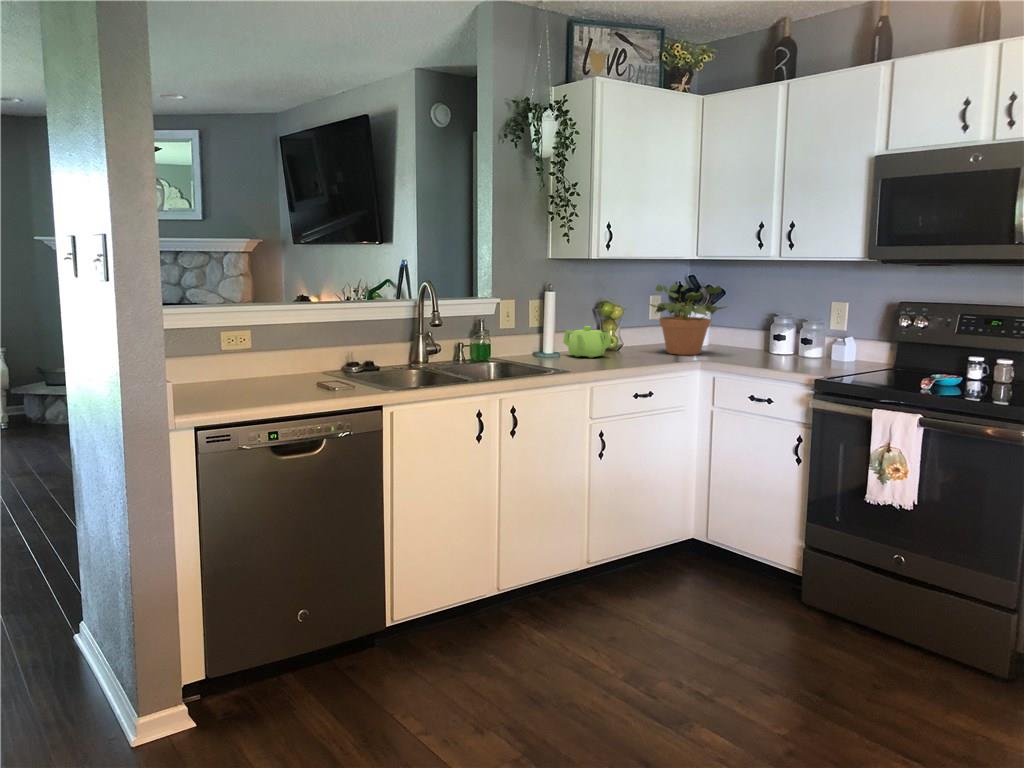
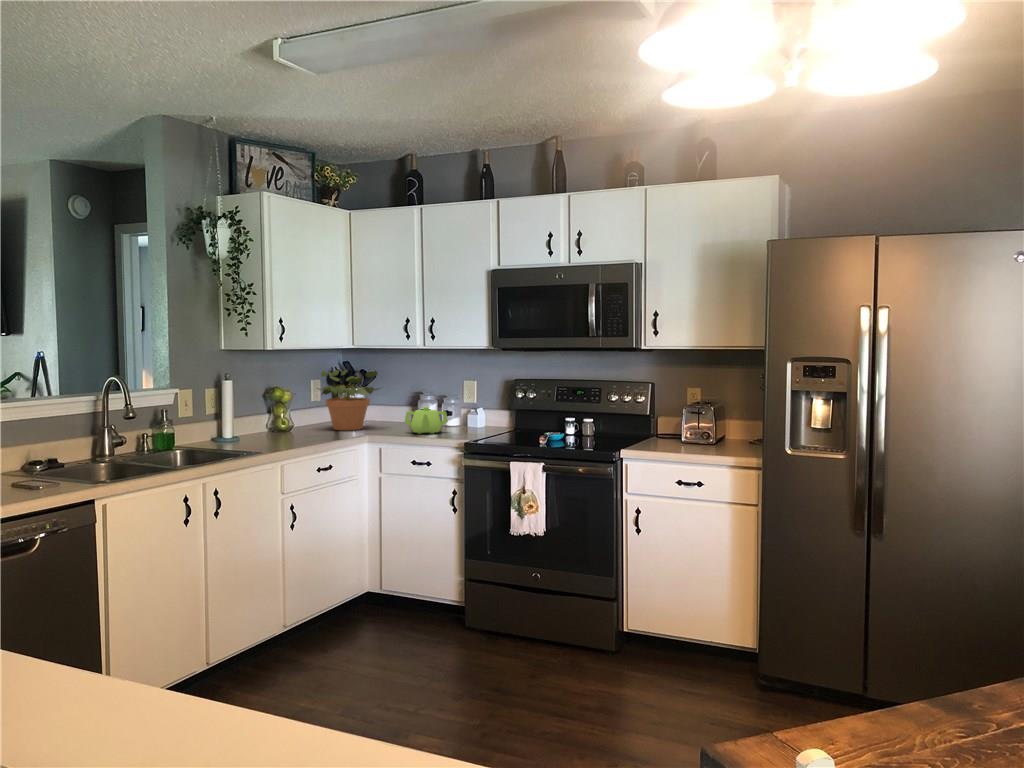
teapot: present [563,326,611,358] -> present [405,407,448,434]

